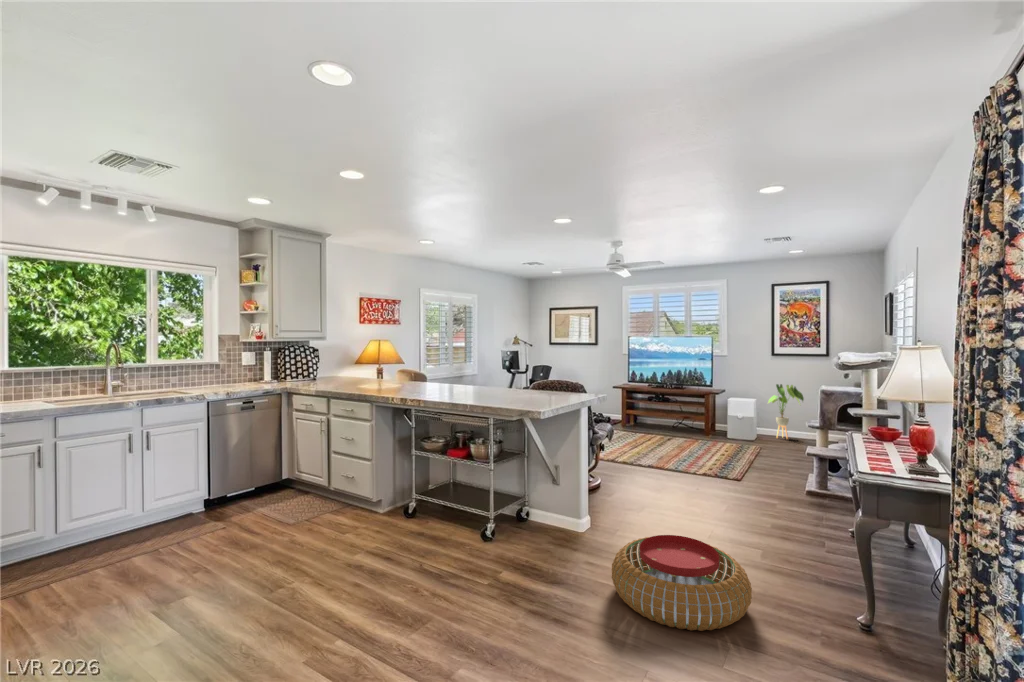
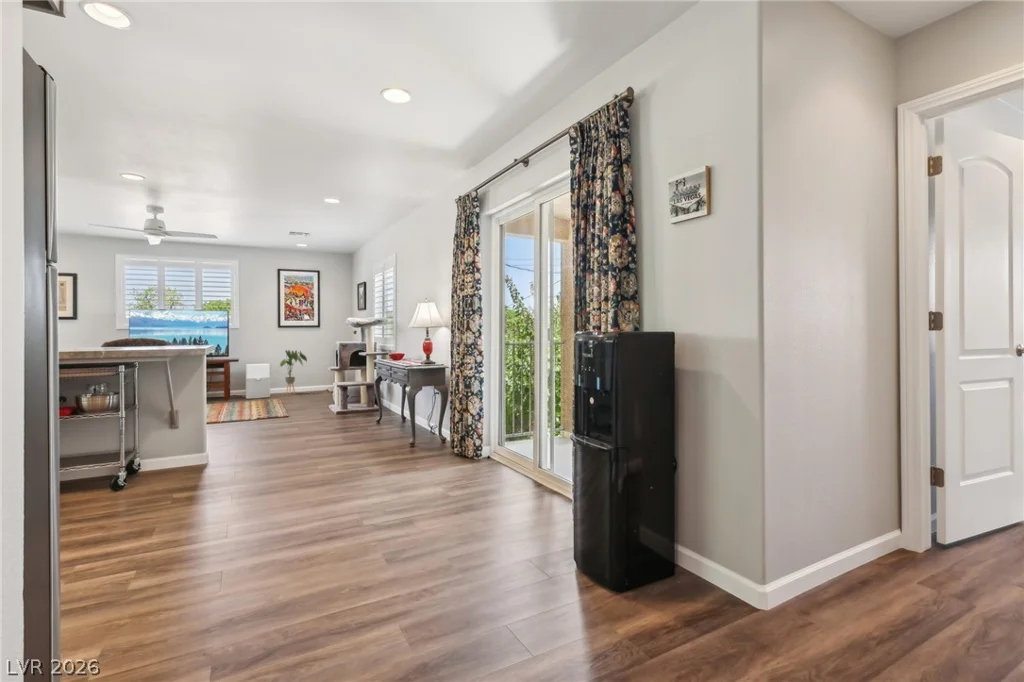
pouf: present [612,535,752,631] -> none [271,428,365,475]

